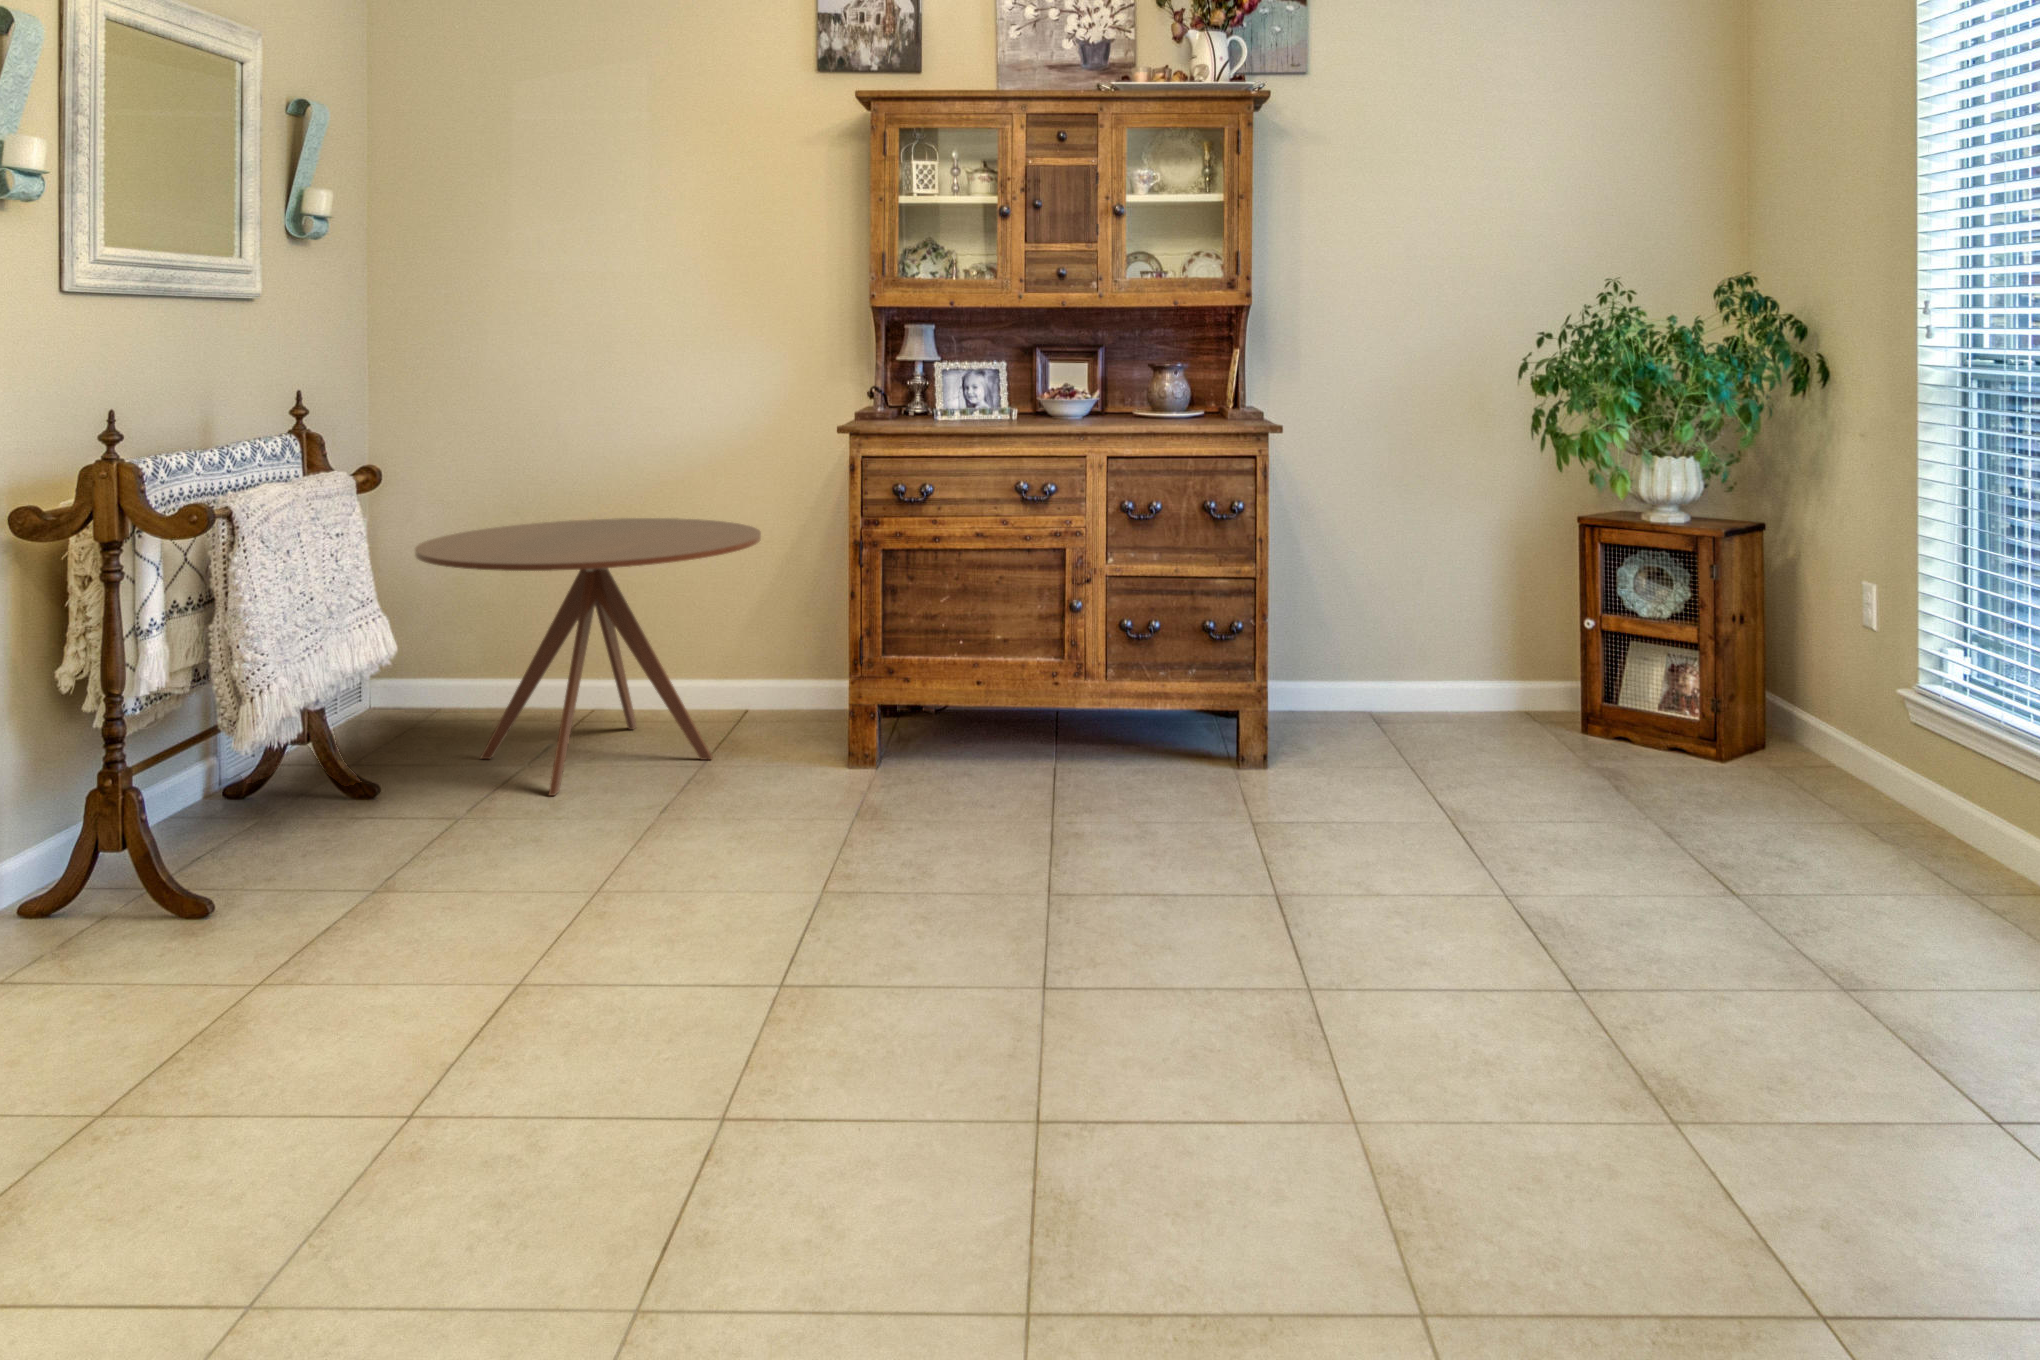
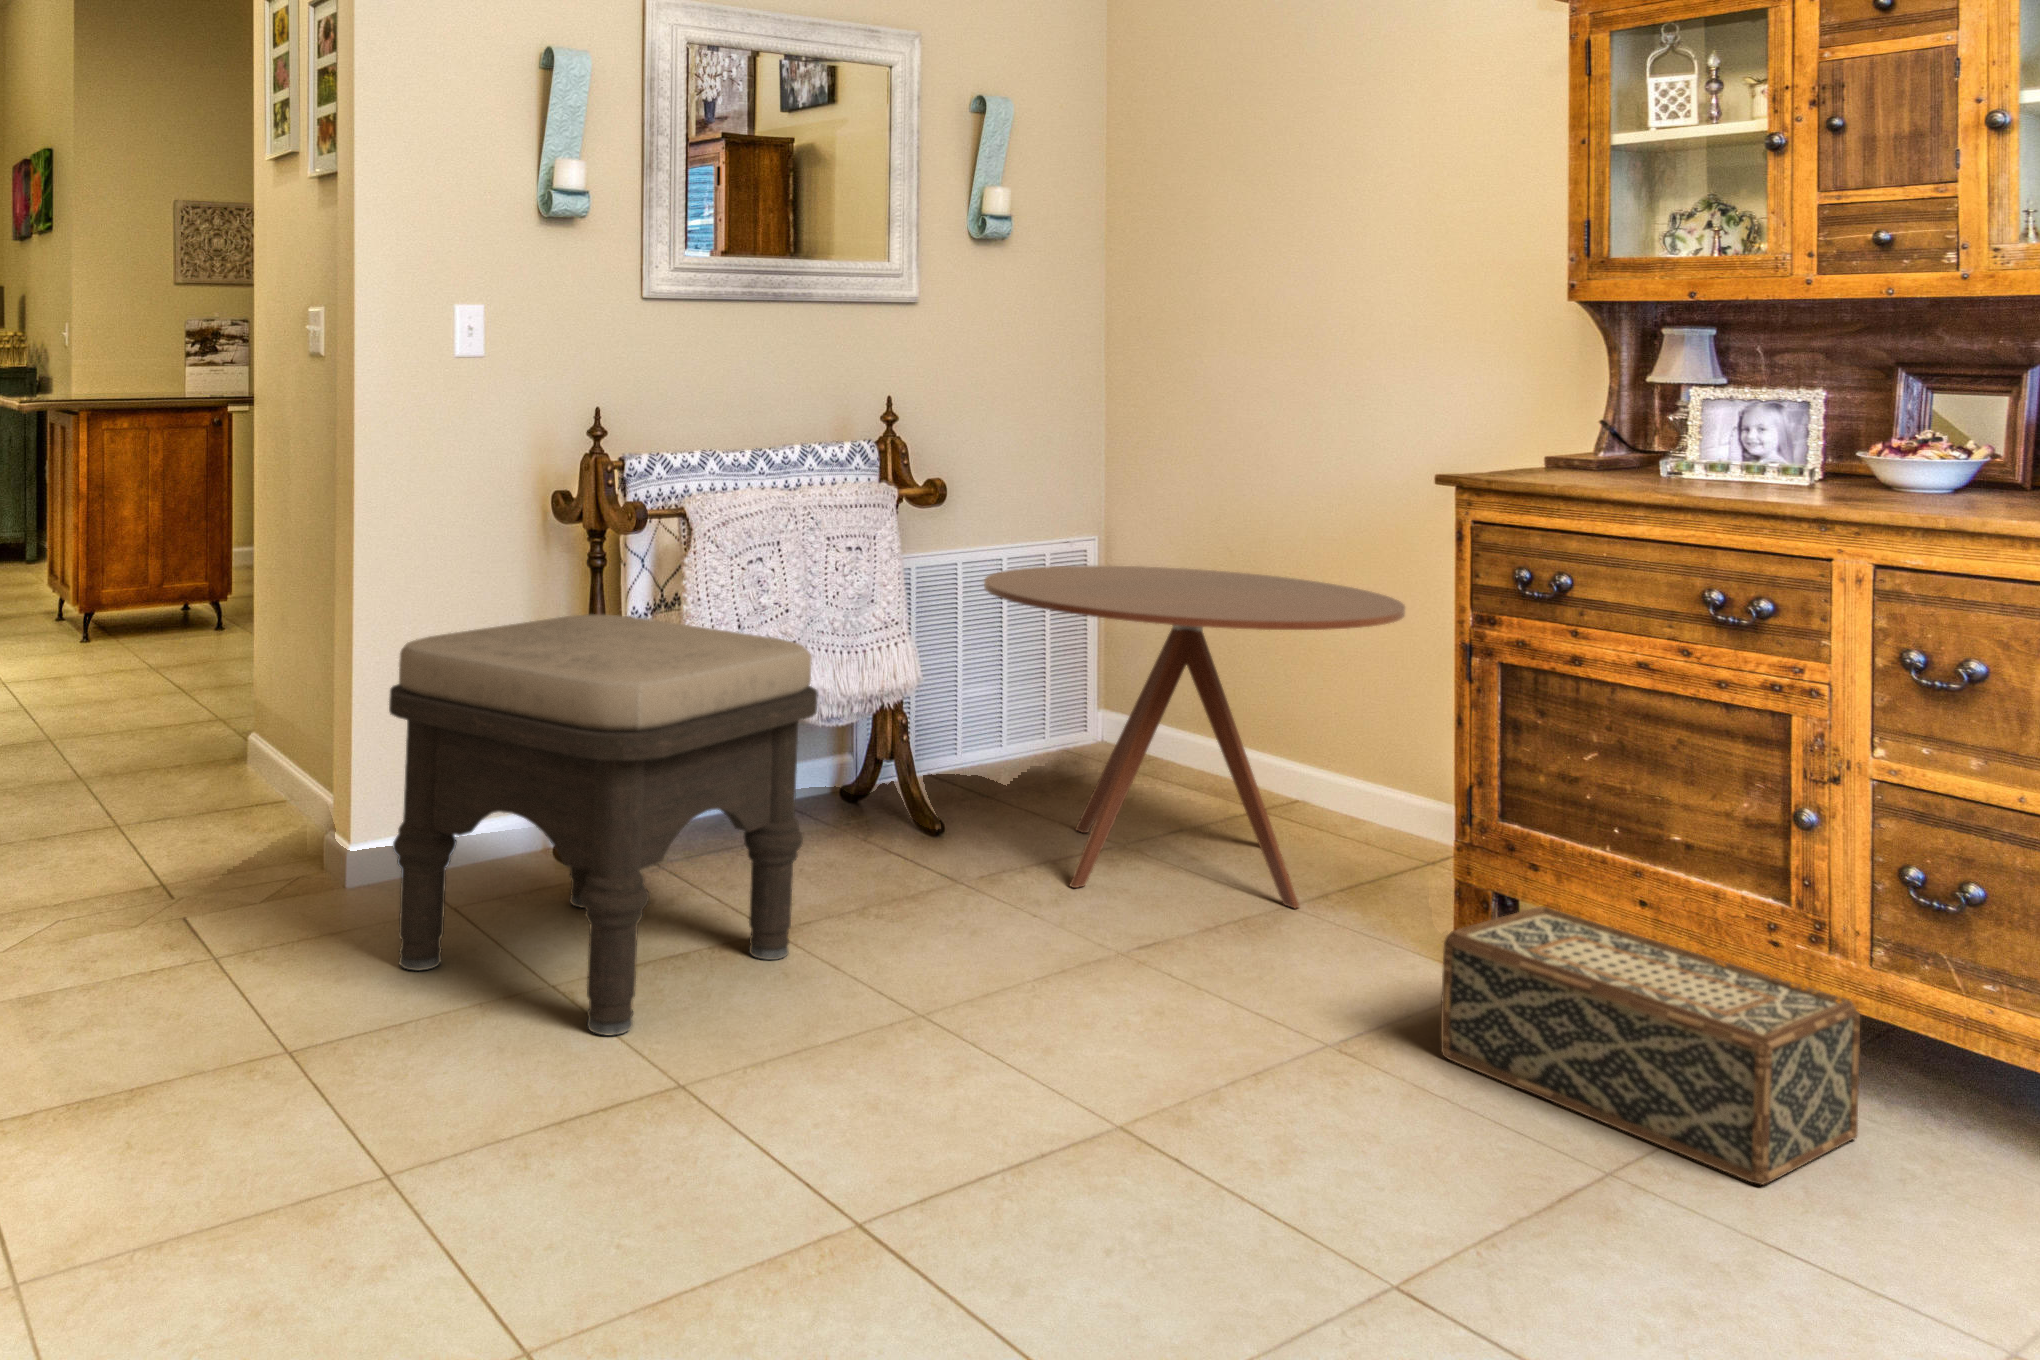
ottoman: none [31,636,455,1073] -> present [389,614,818,1035]
woven basket: none [912,698,1115,807] -> present [1441,907,1860,1185]

